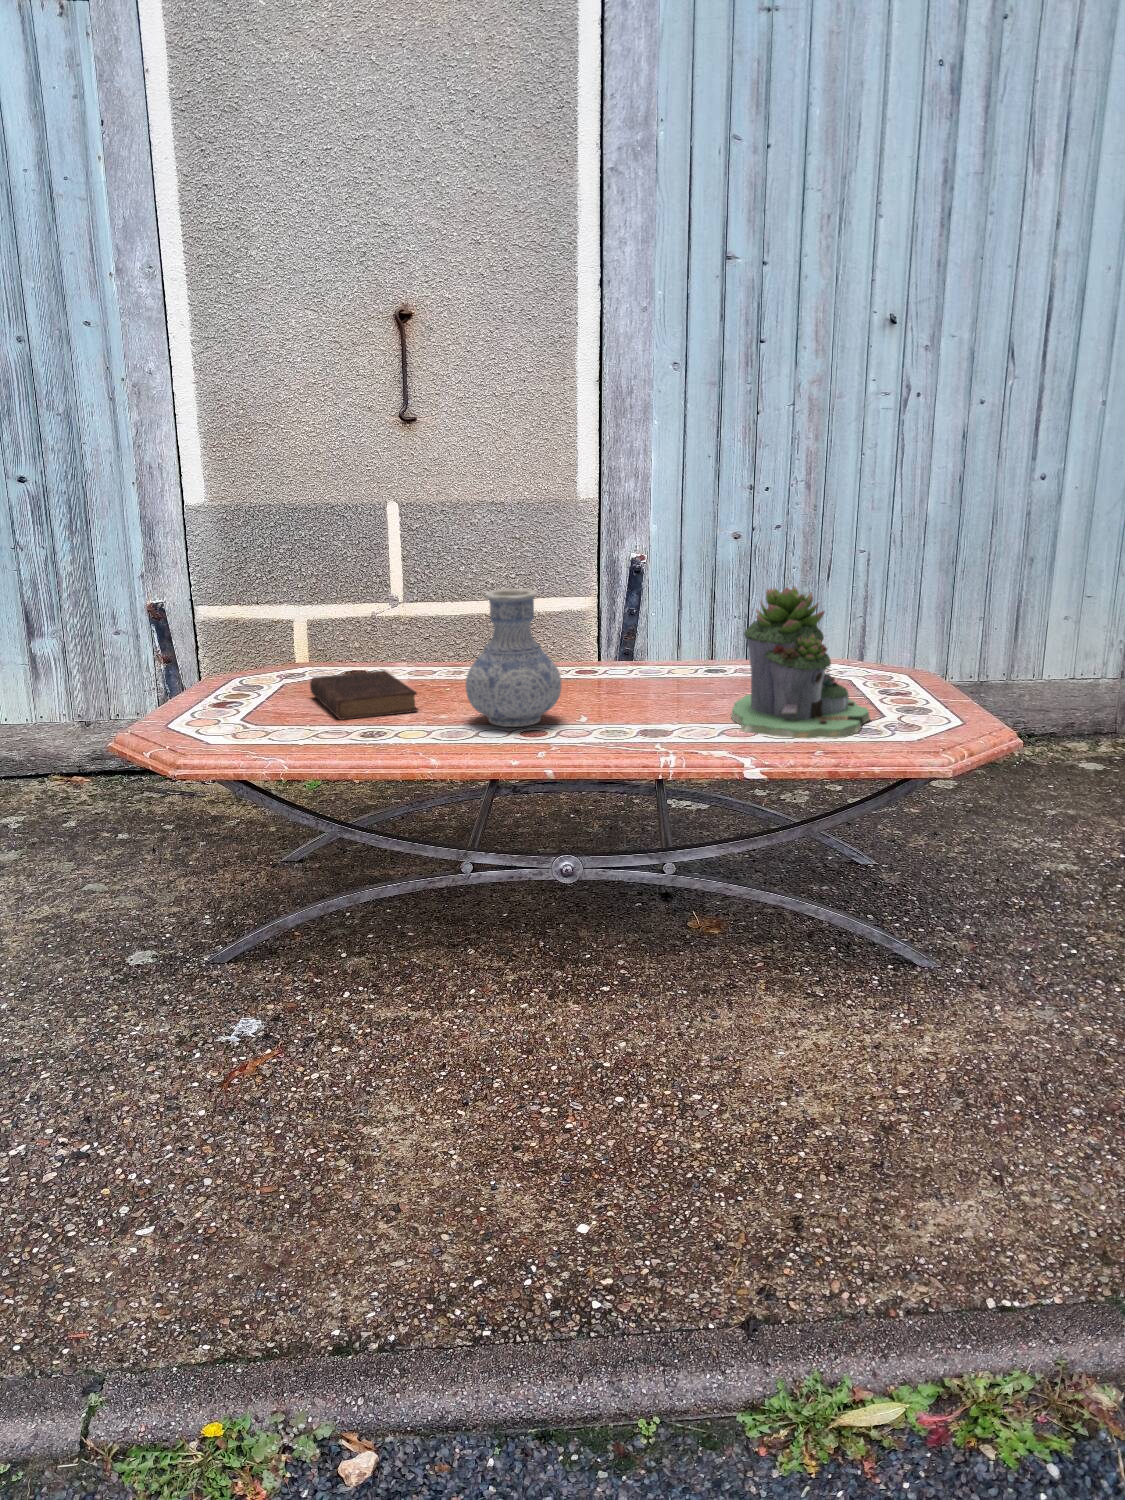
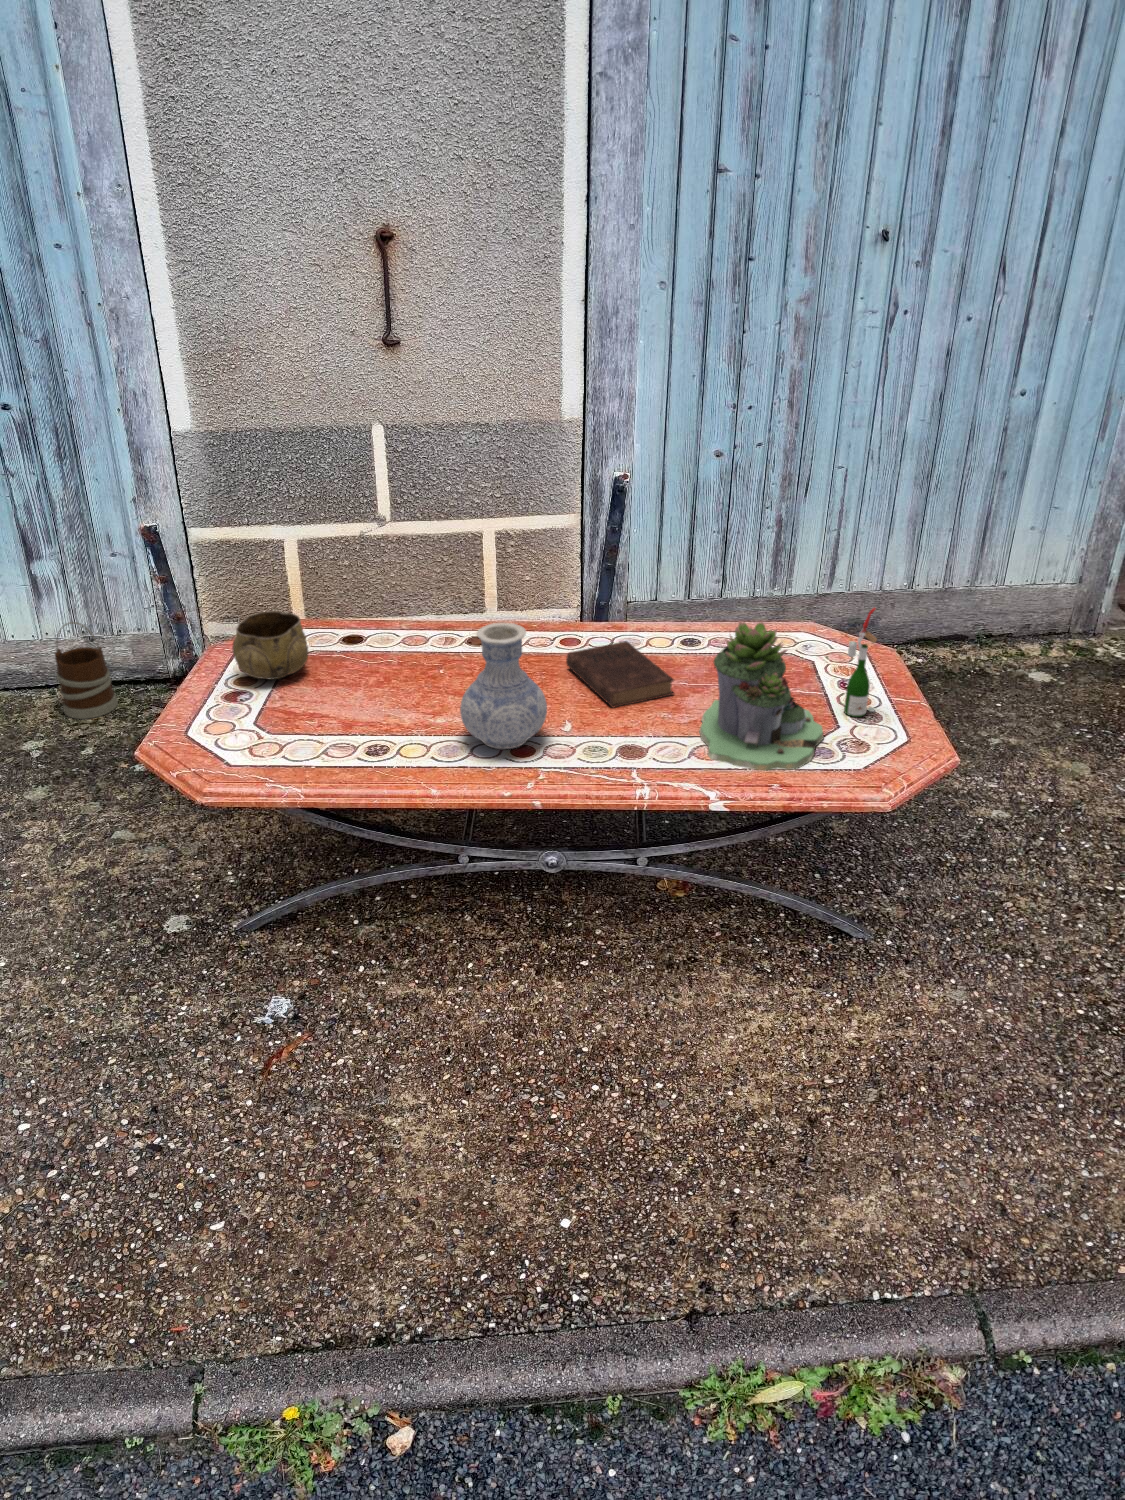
wine bottle: none [890,581,925,708] -> present [844,608,877,717]
decorative bowl: none [224,625,305,691] -> present [233,611,309,680]
book: present [310,671,418,720] -> present [566,641,674,708]
wooden bucket: none [42,699,105,803] -> present [55,622,118,719]

